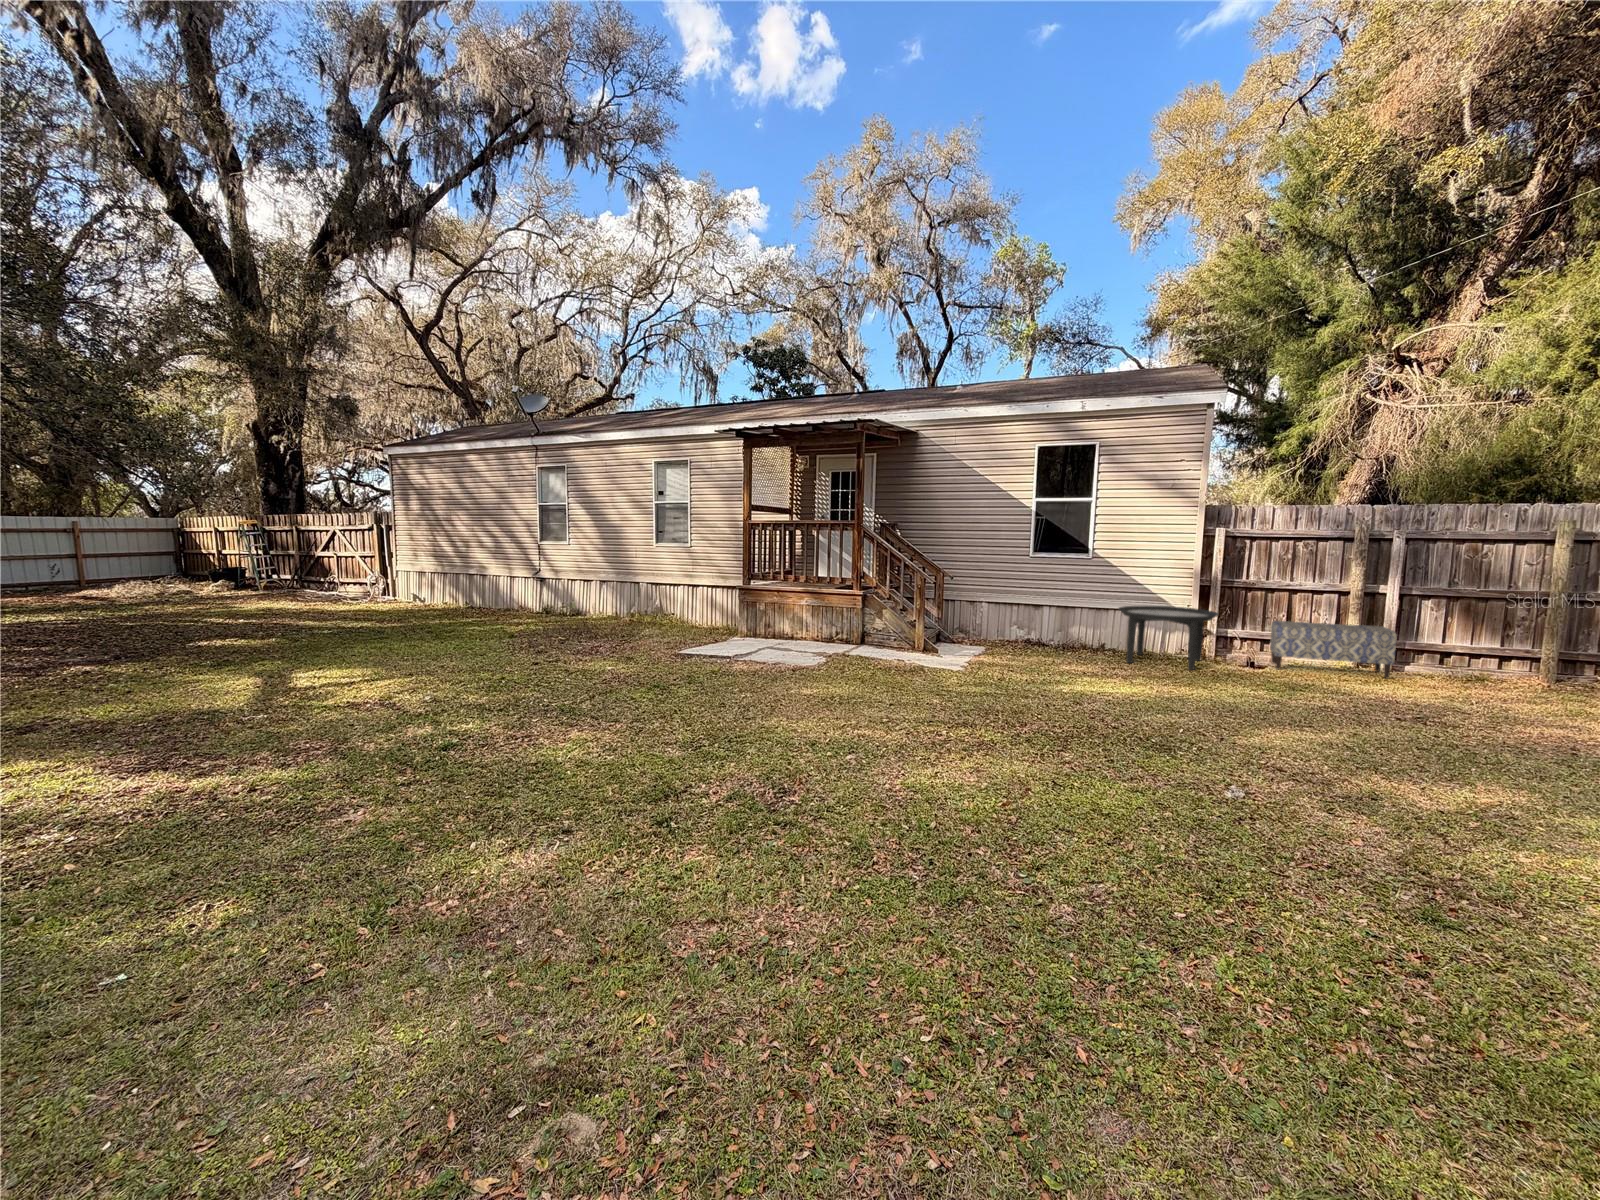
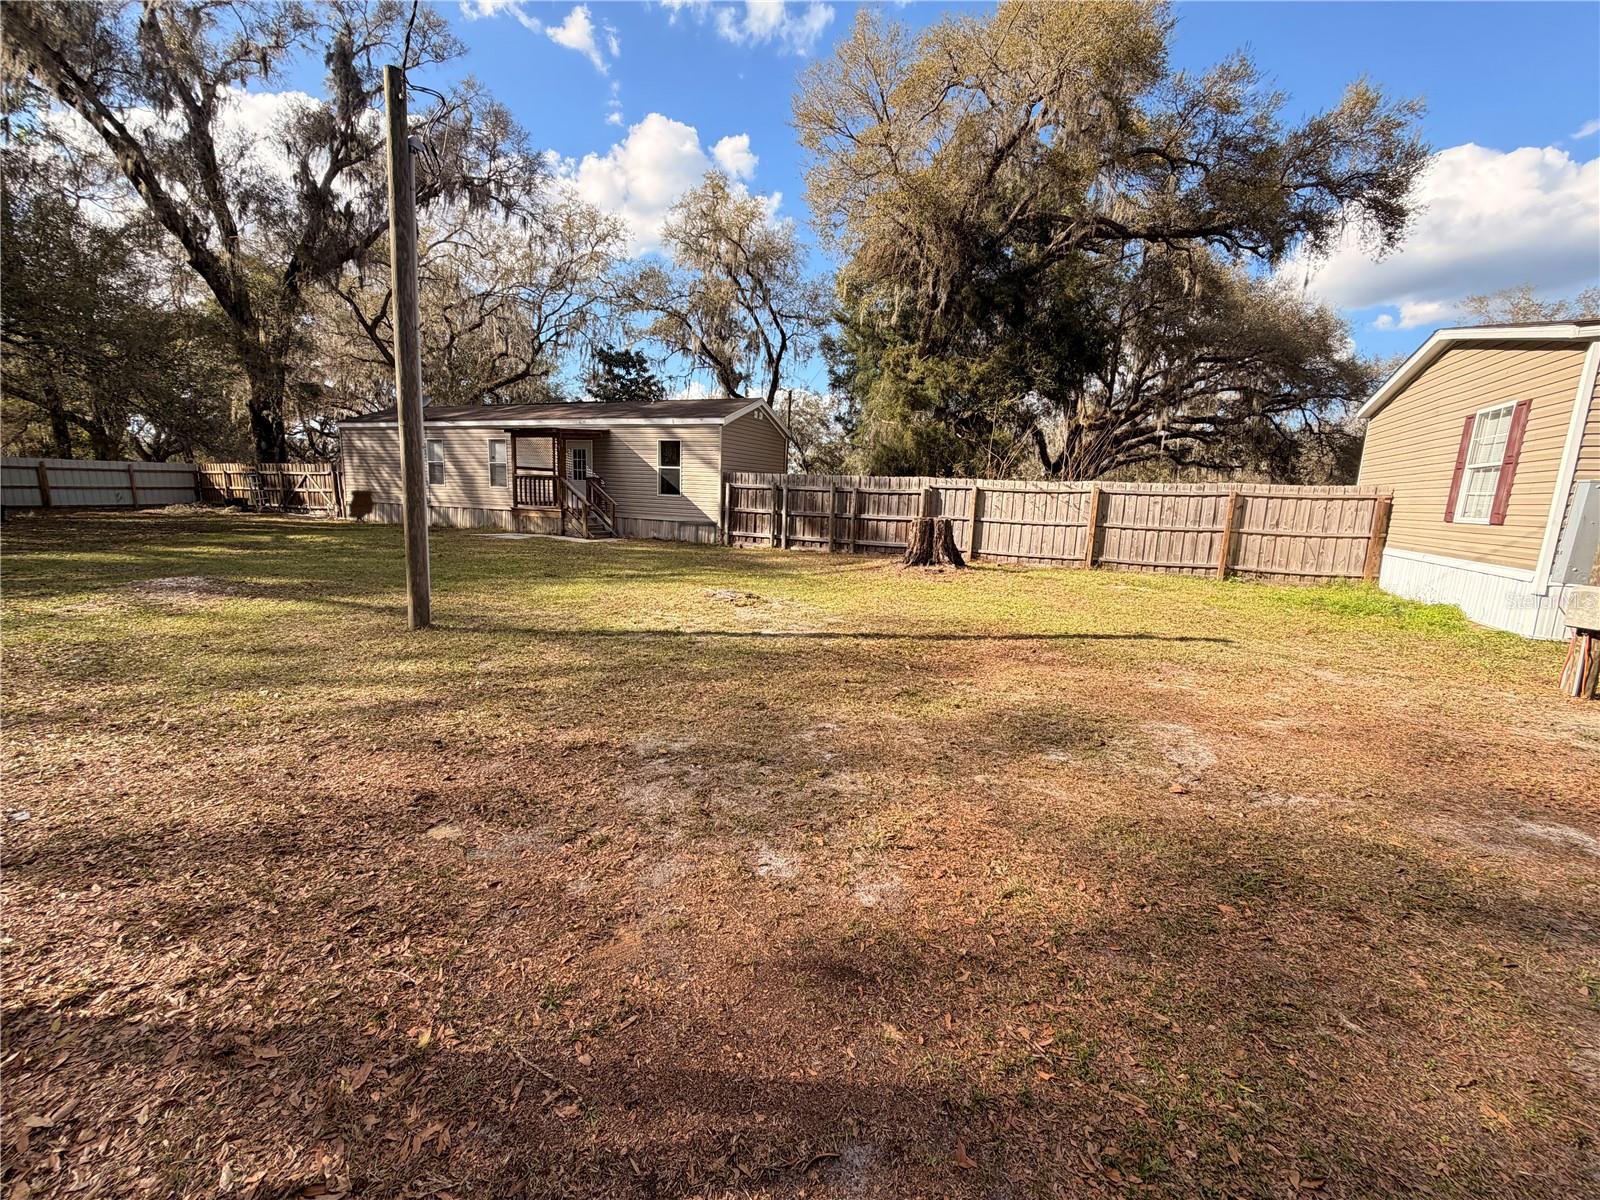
lounge chair: none [402,553,448,608] -> present [347,490,375,522]
bench: present [1270,621,1397,679] -> none [736,527,784,552]

